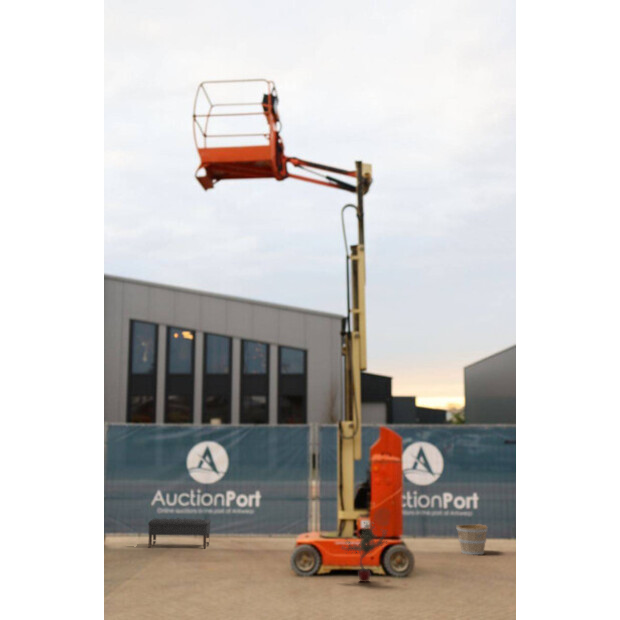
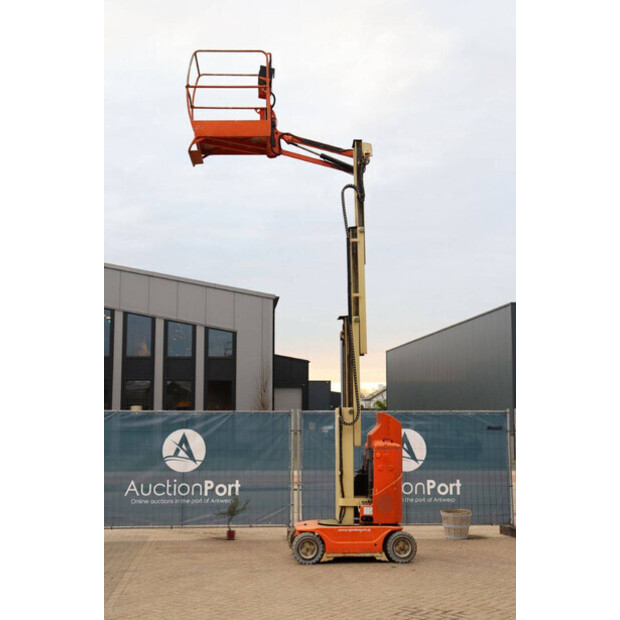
bench: present [148,518,211,549] -> none [124,510,189,542]
potted tree: present [342,525,387,582] -> present [214,492,249,540]

